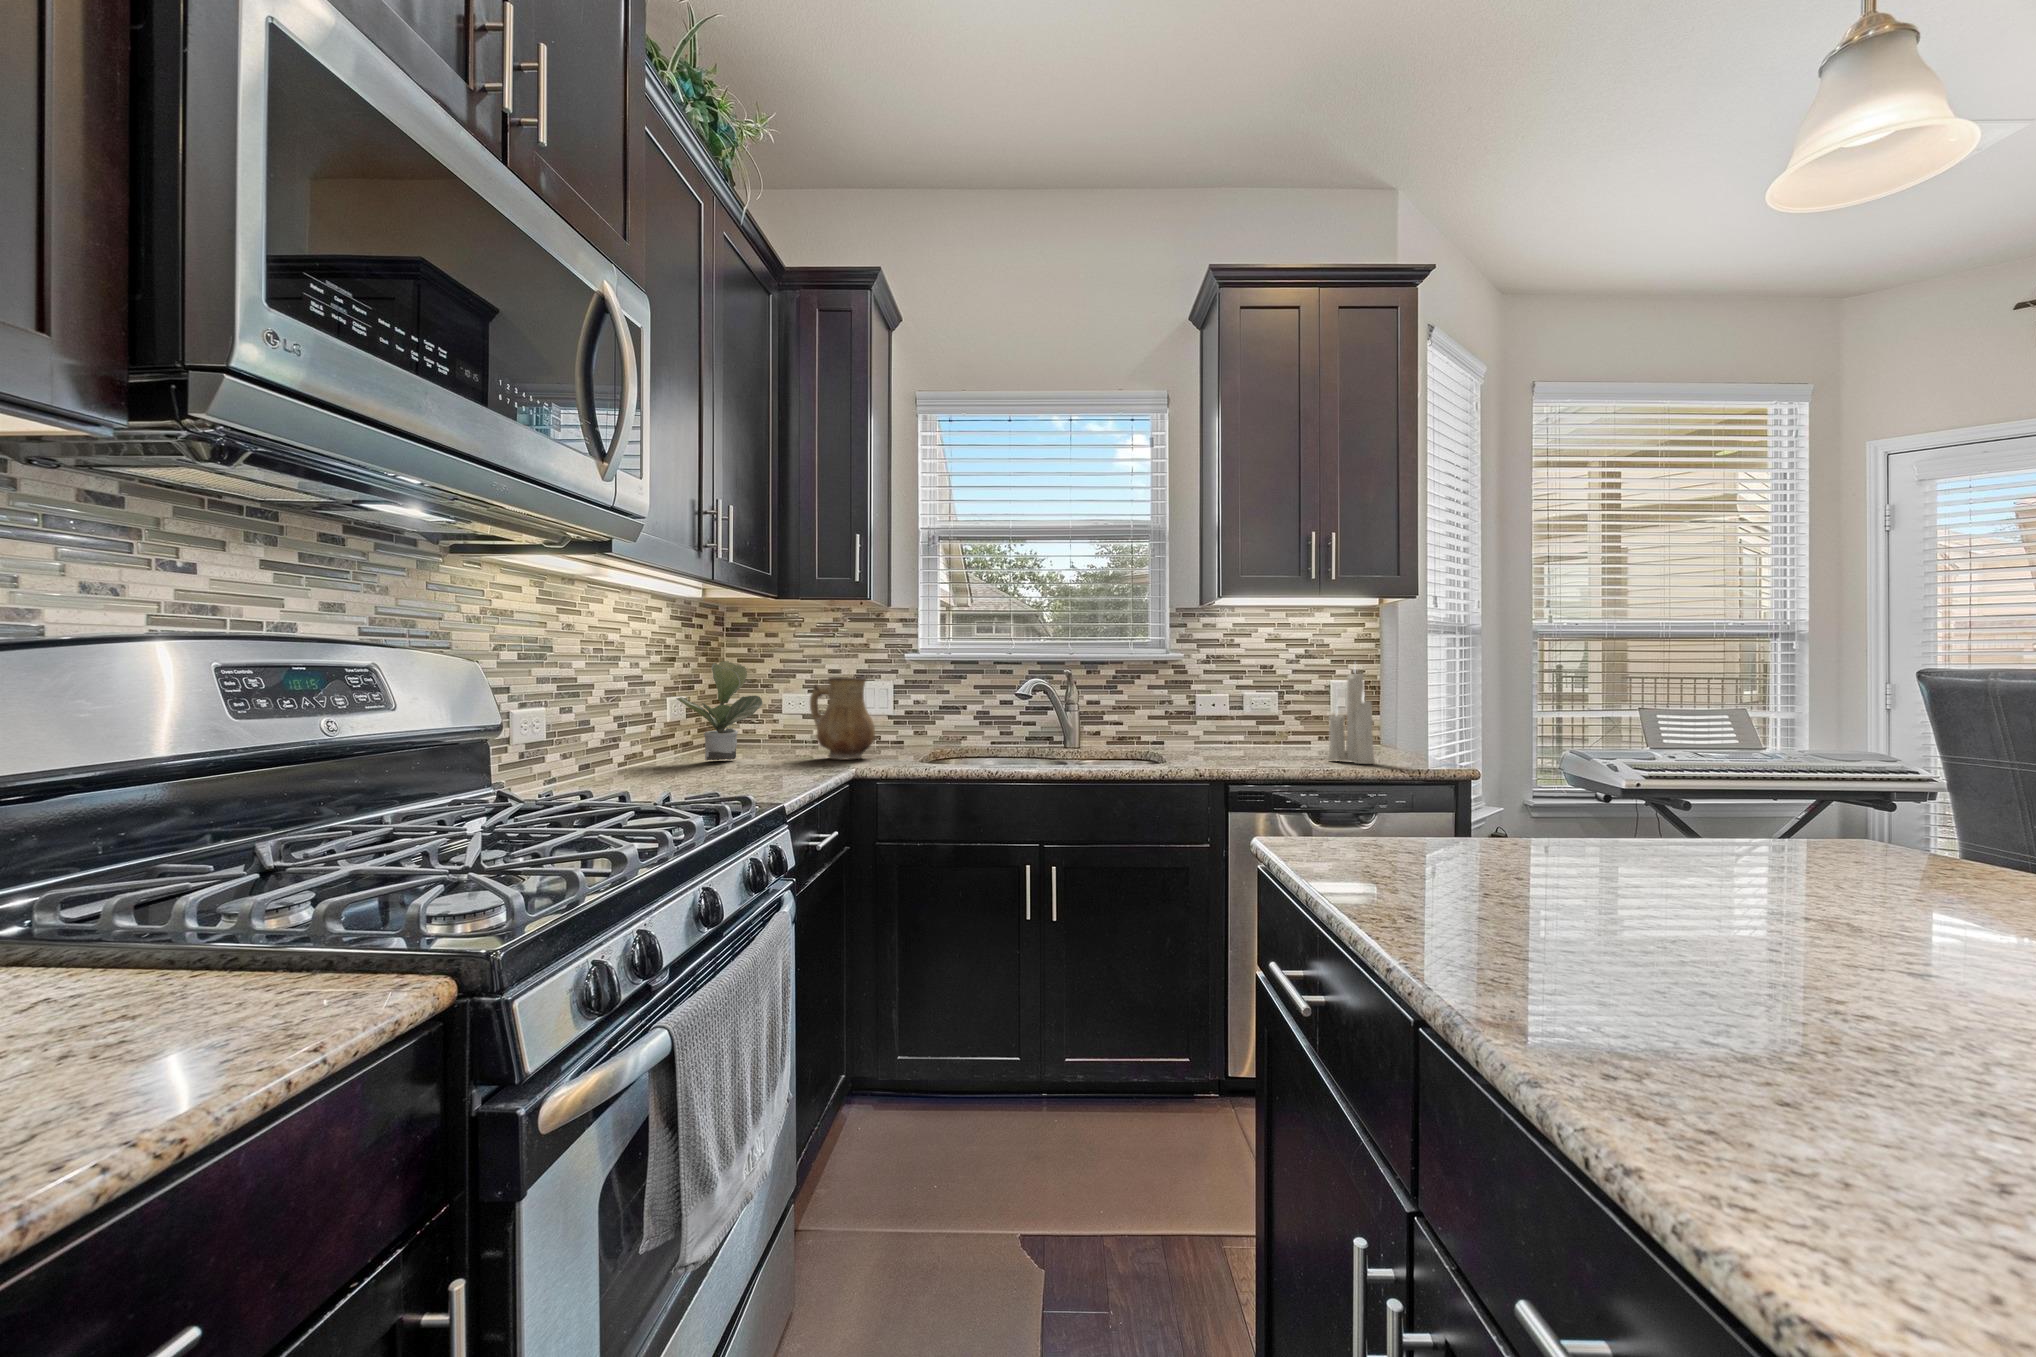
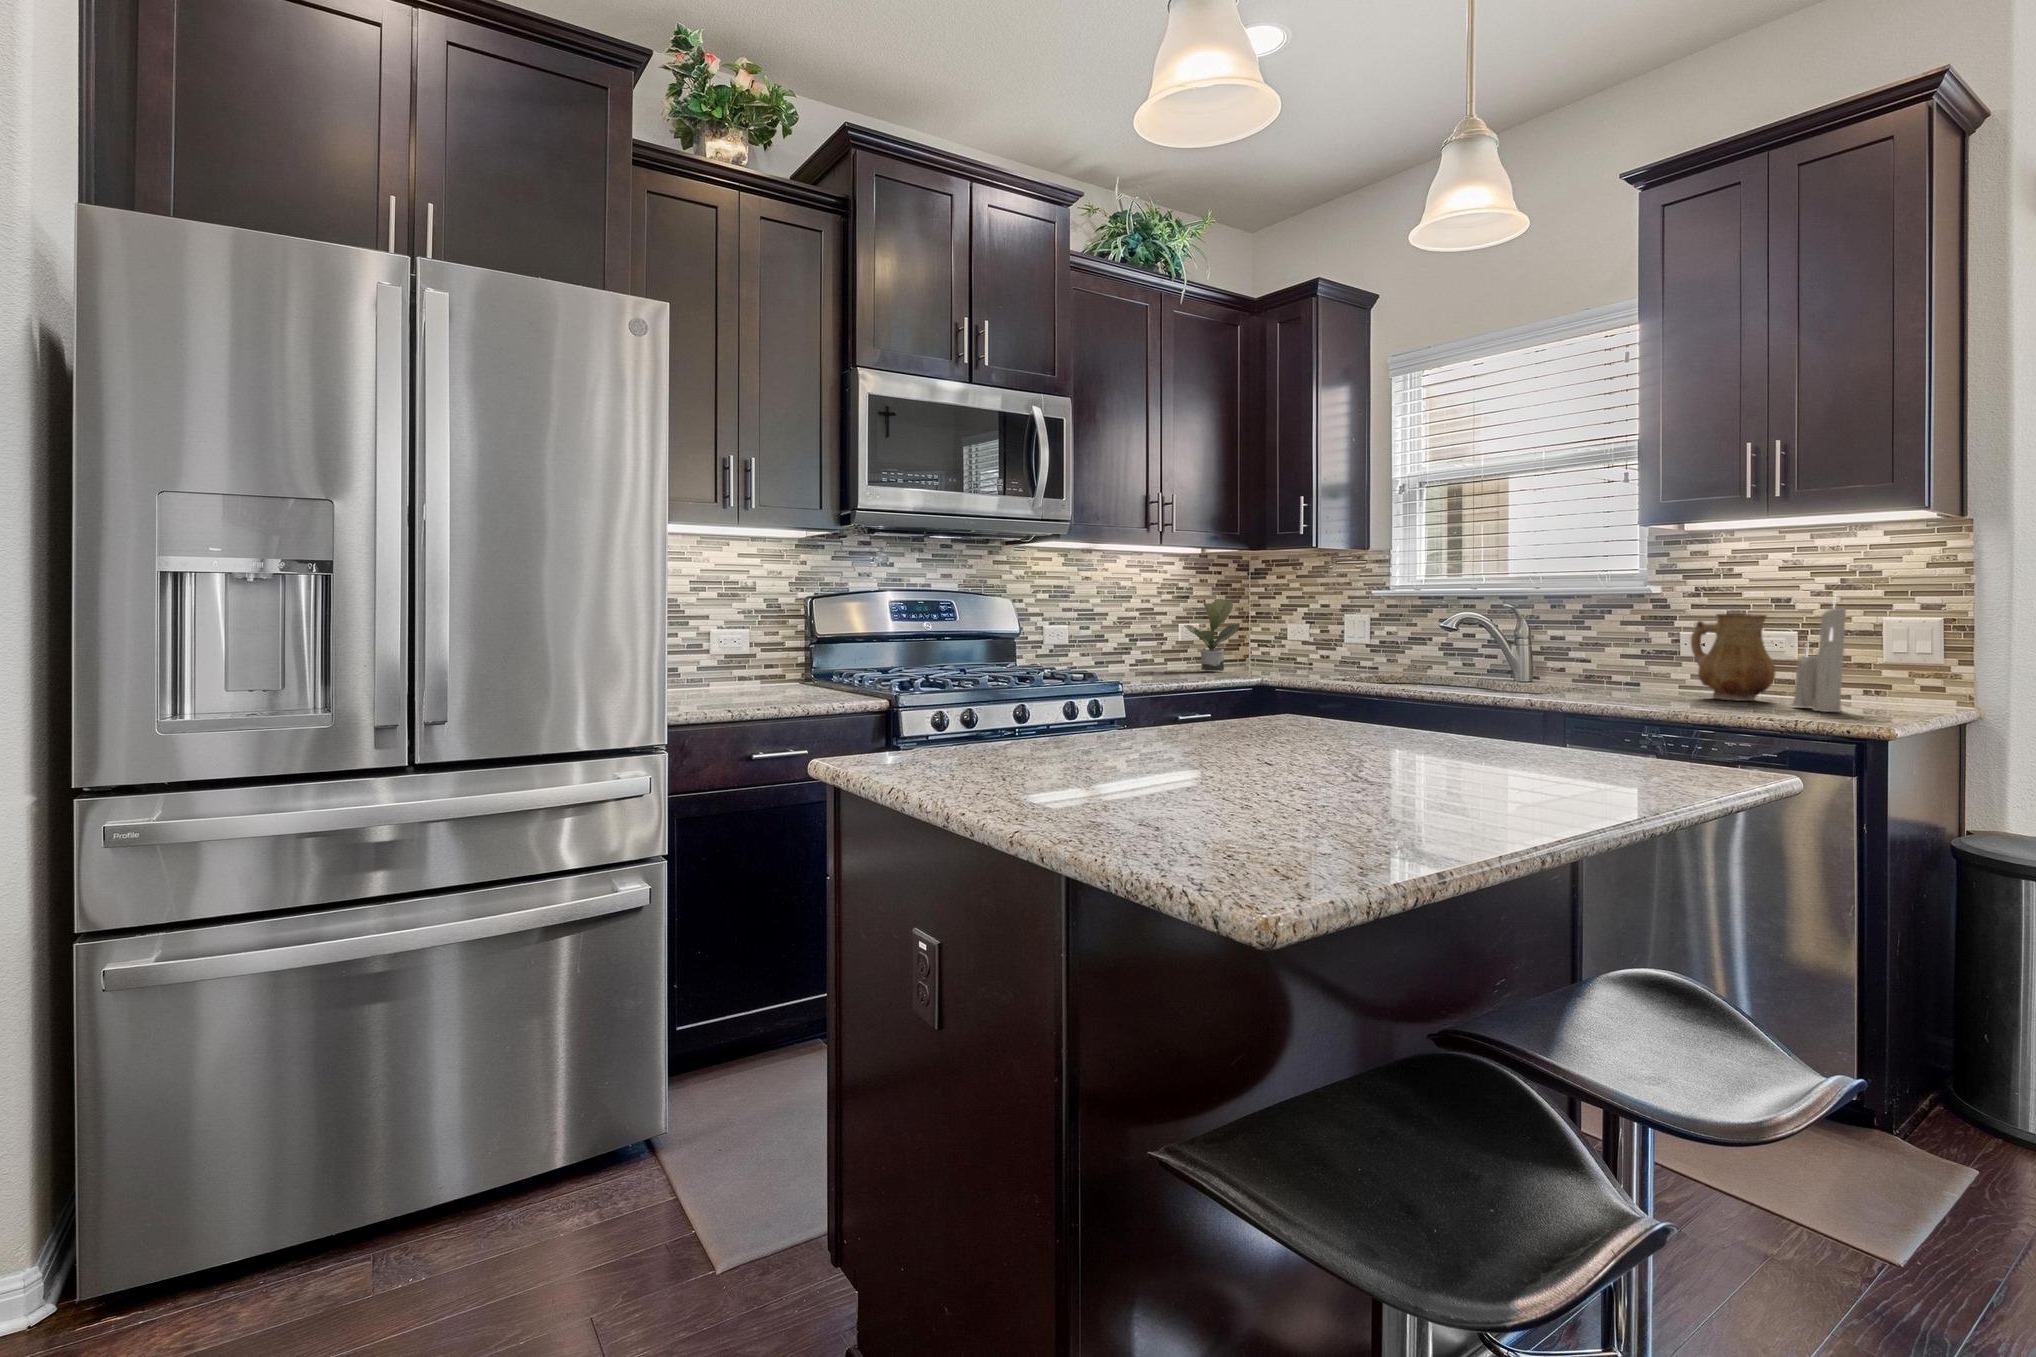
ceramic pitcher: present [810,677,875,760] -> present [1691,614,1775,701]

